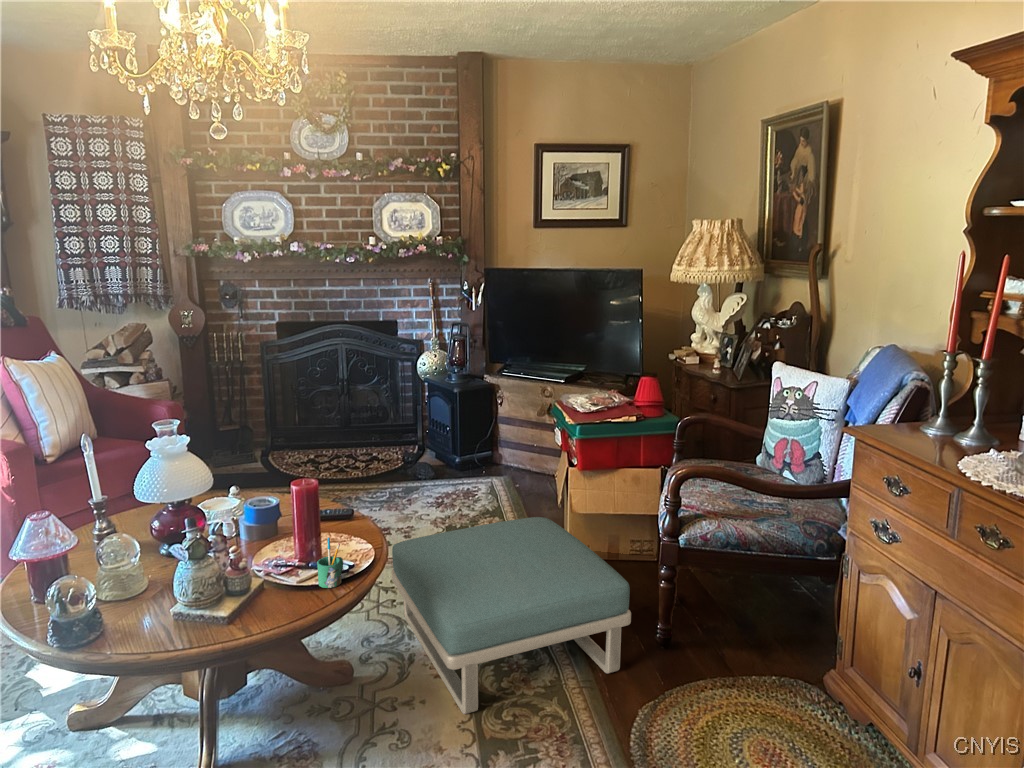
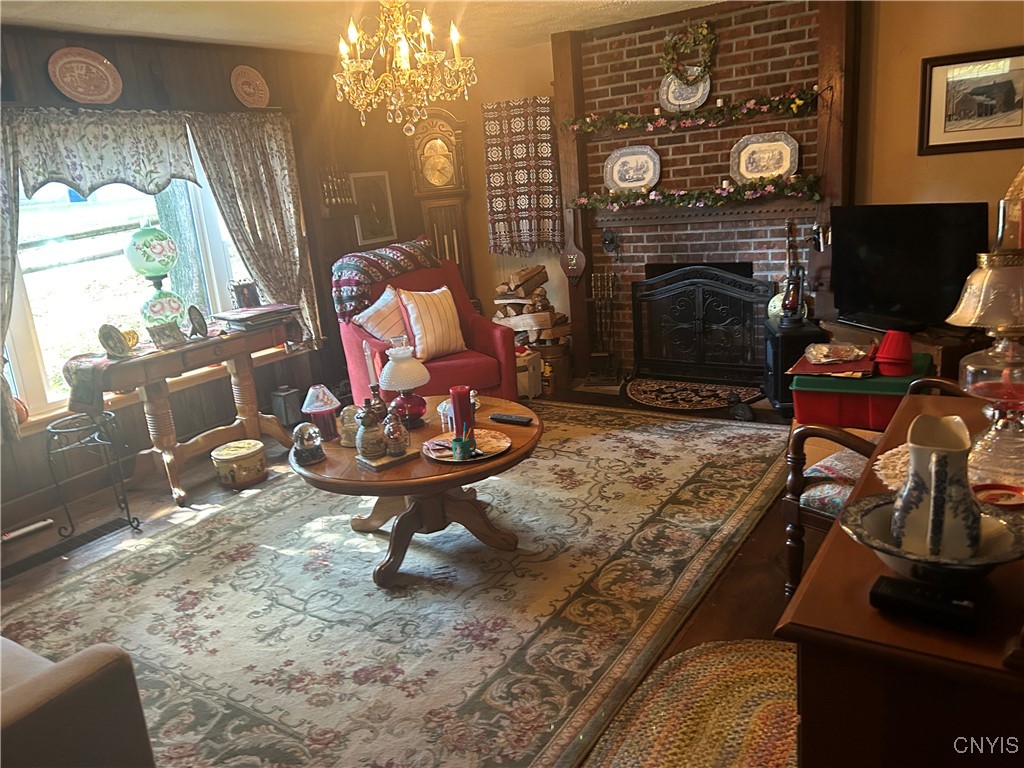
footstool: present [392,517,631,714] -> none [544,451,741,609]

